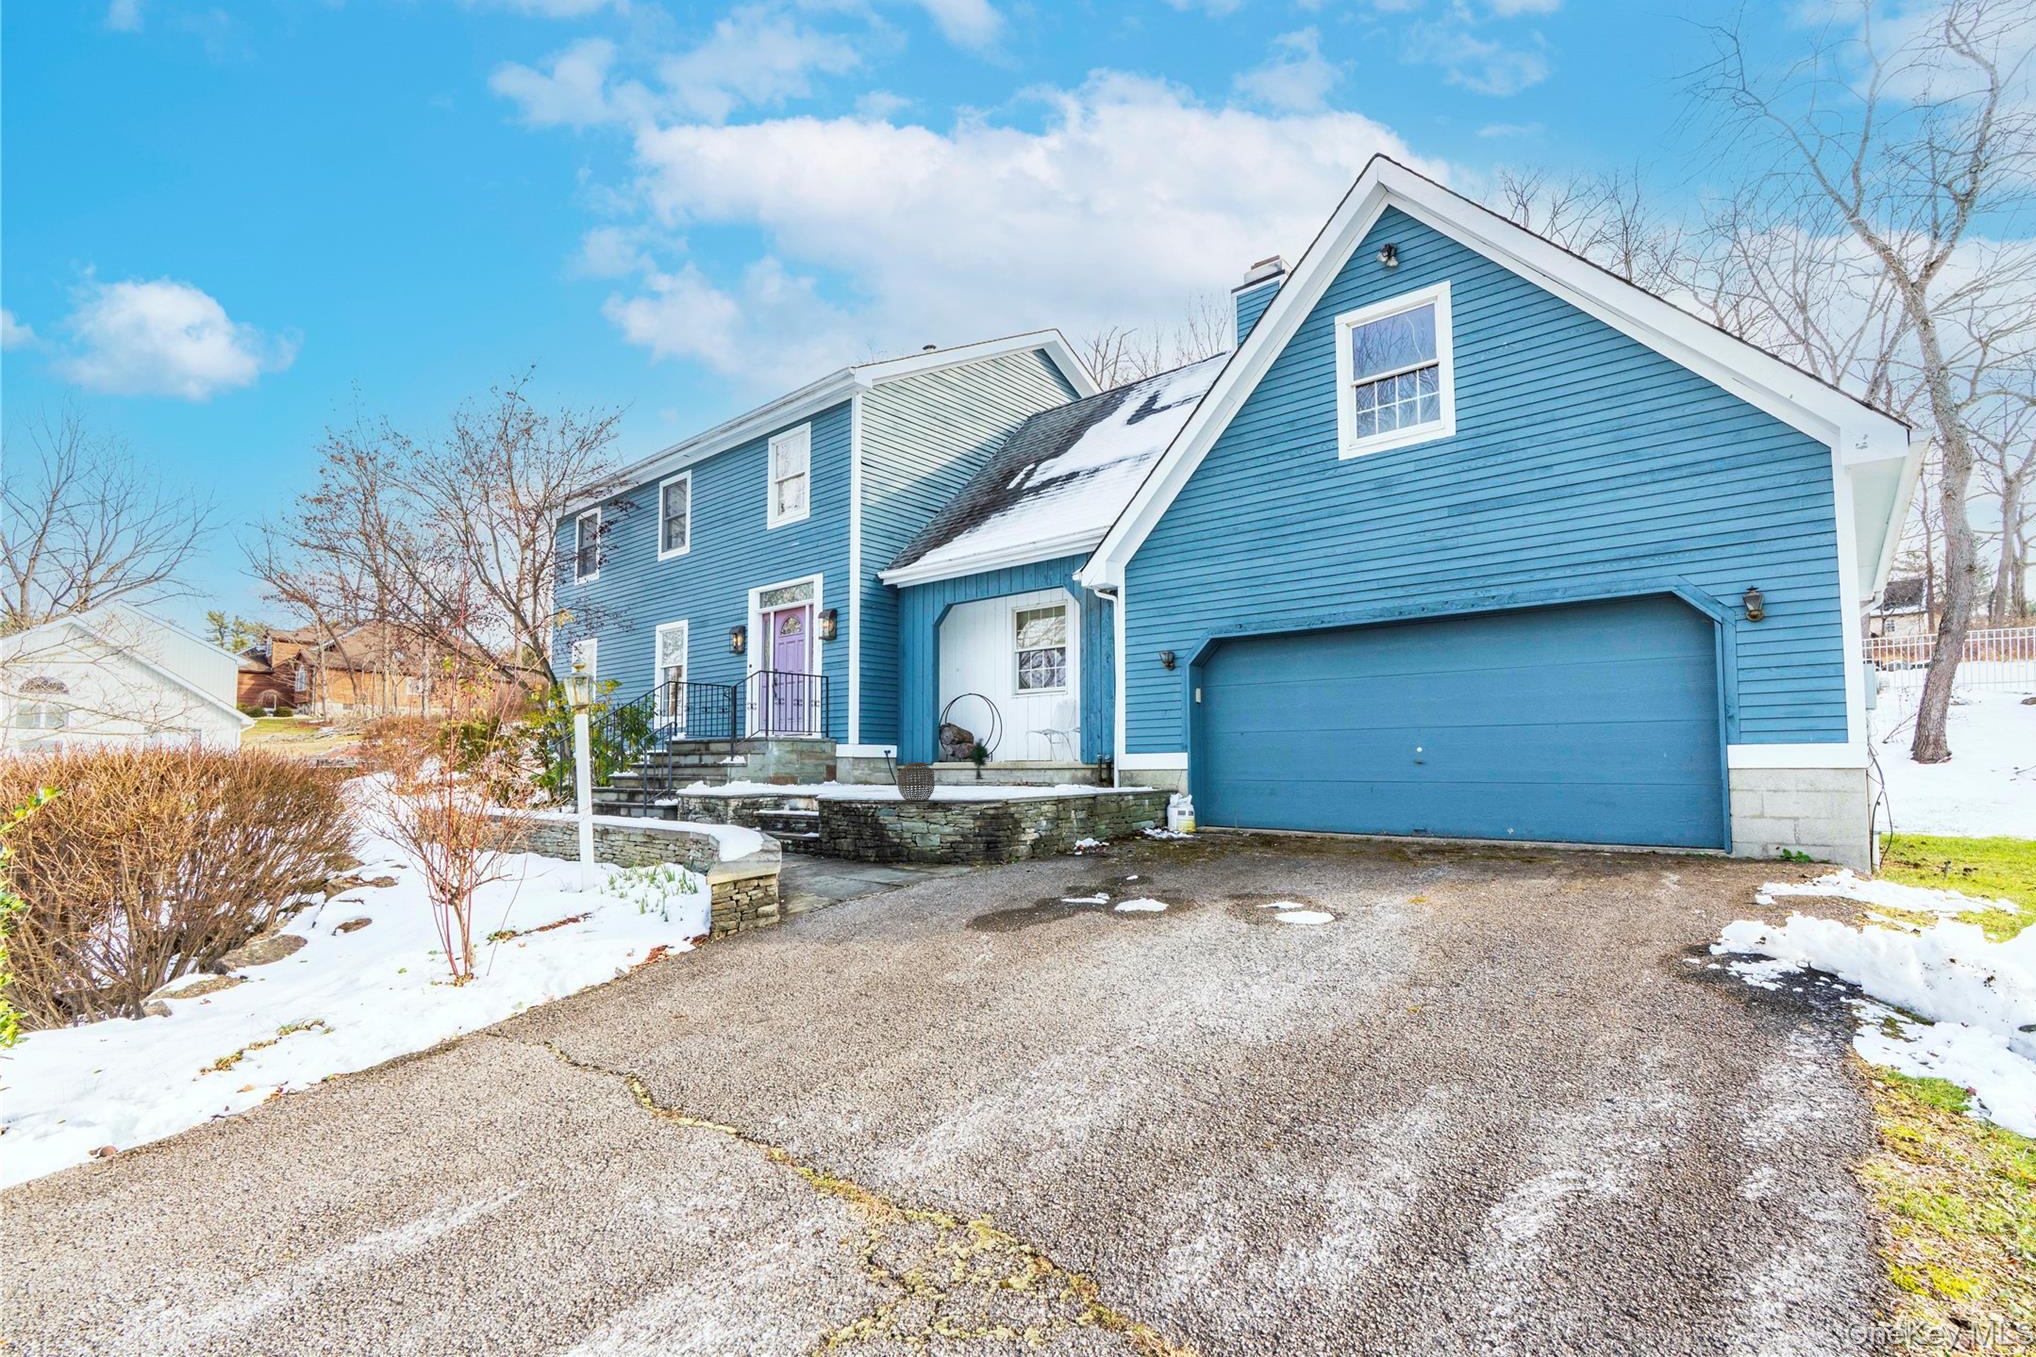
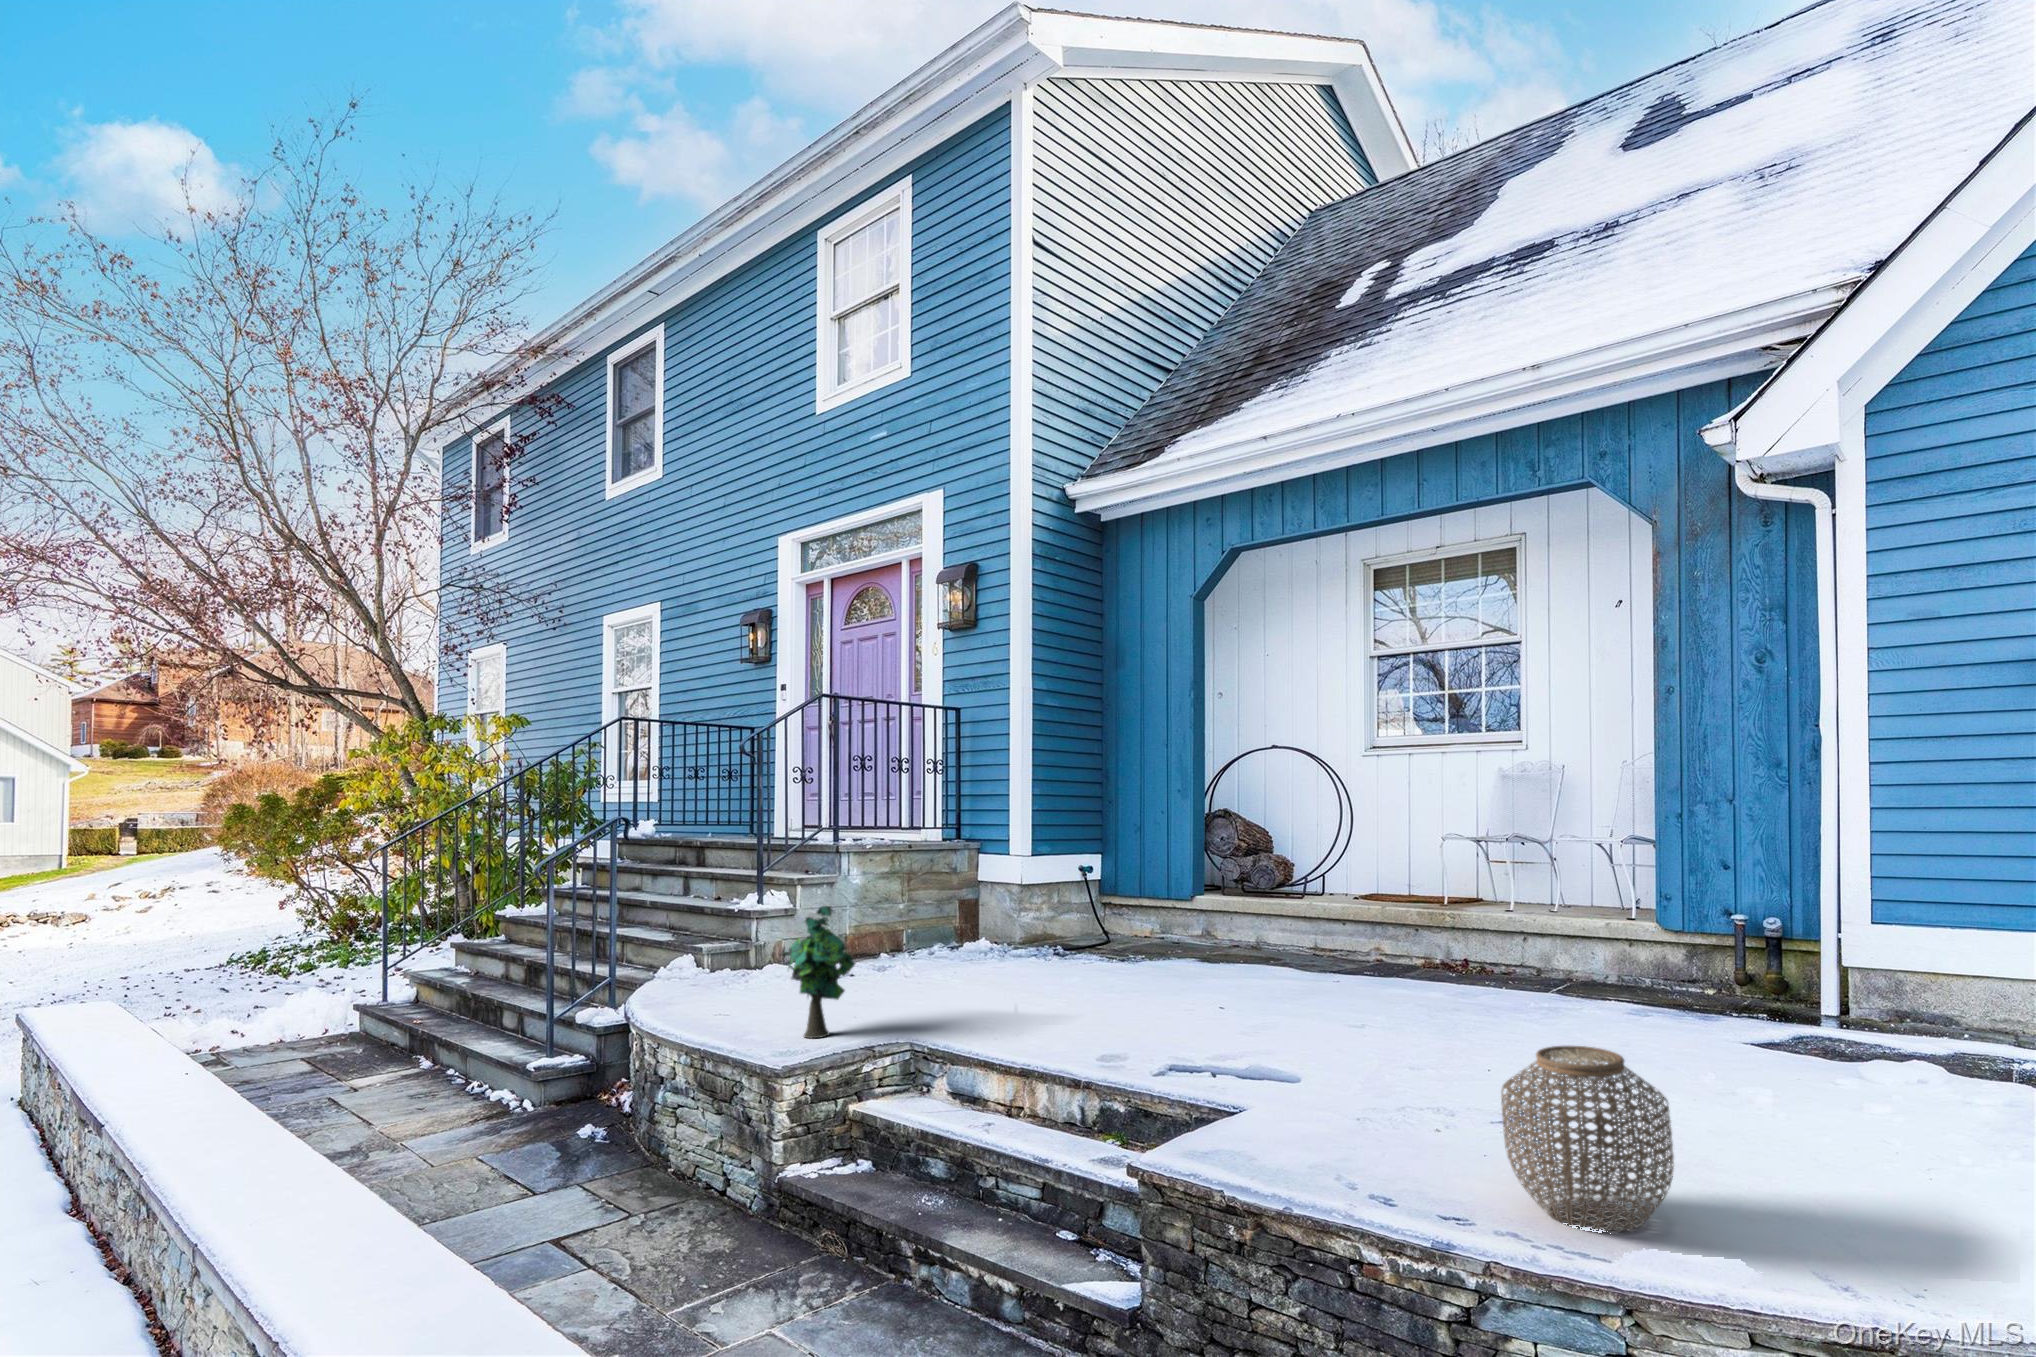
decorative plant: present [970,738,990,779] -> present [782,906,855,1038]

